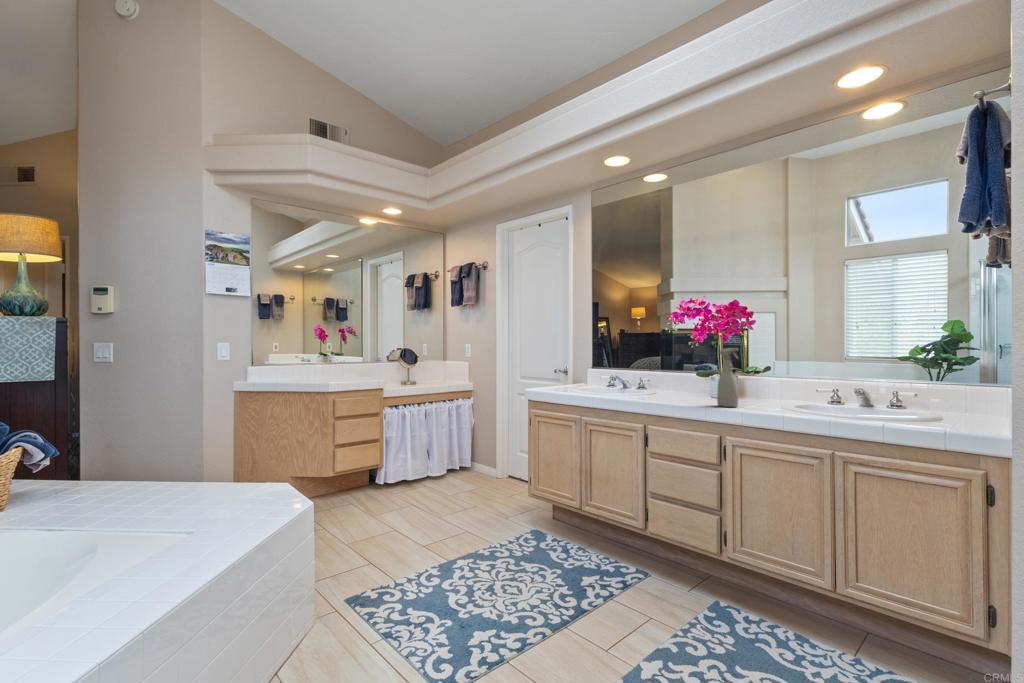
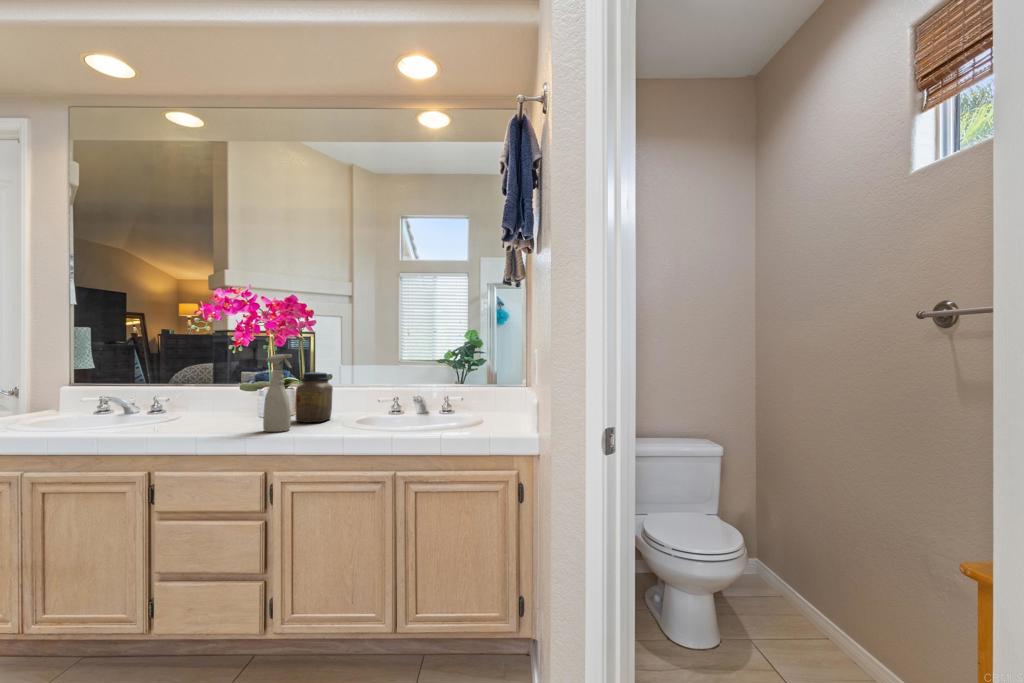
jar: none [741,364,772,404] -> present [295,372,333,422]

